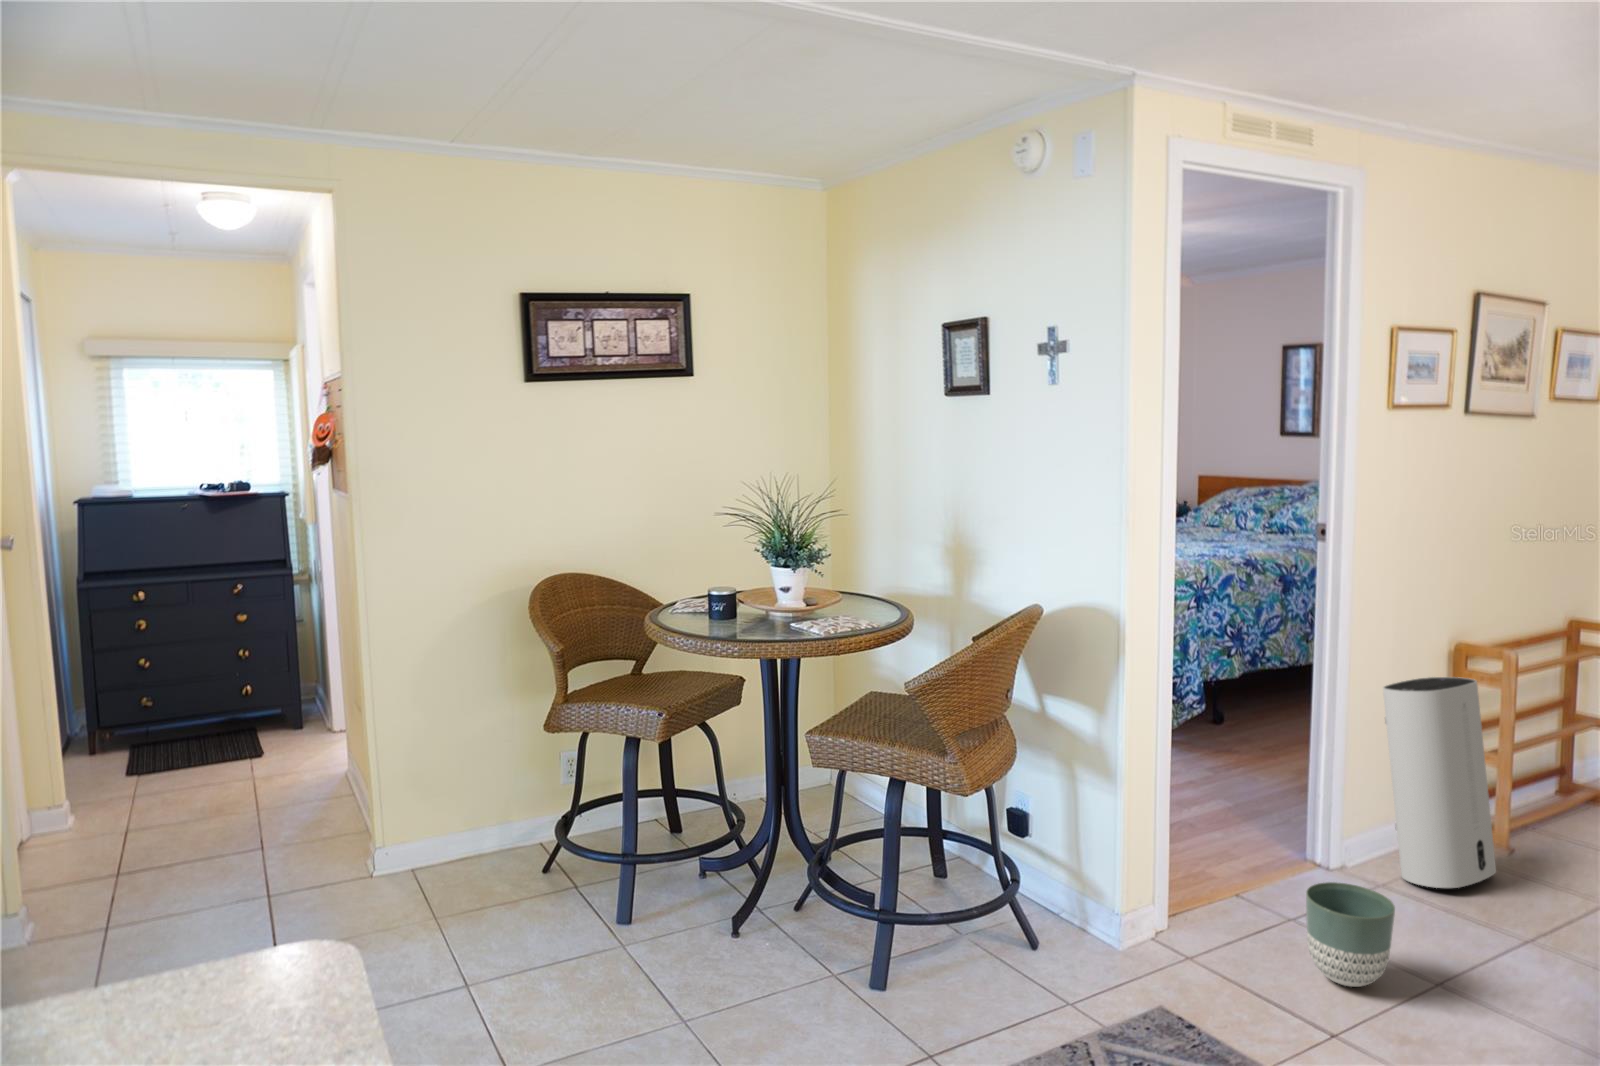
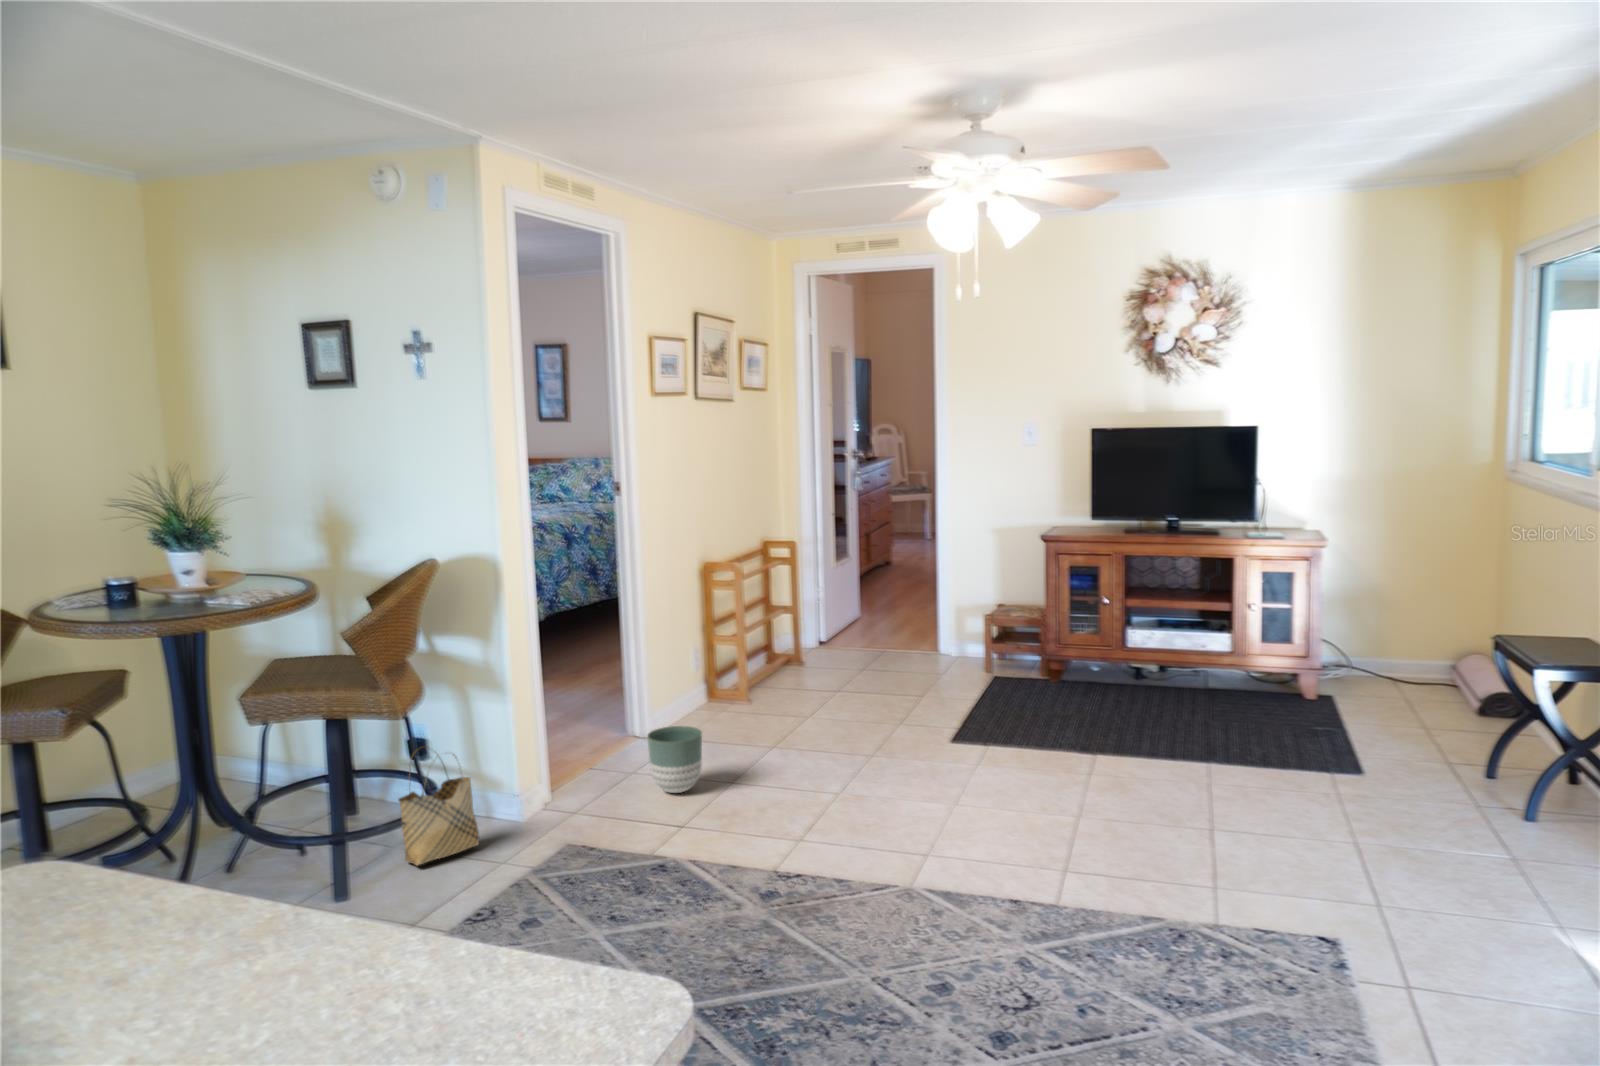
air purifier: present [1383,677,1496,888] -> none [667,583,745,731]
woven basket: none [950,834,1046,981] -> present [399,748,479,865]

